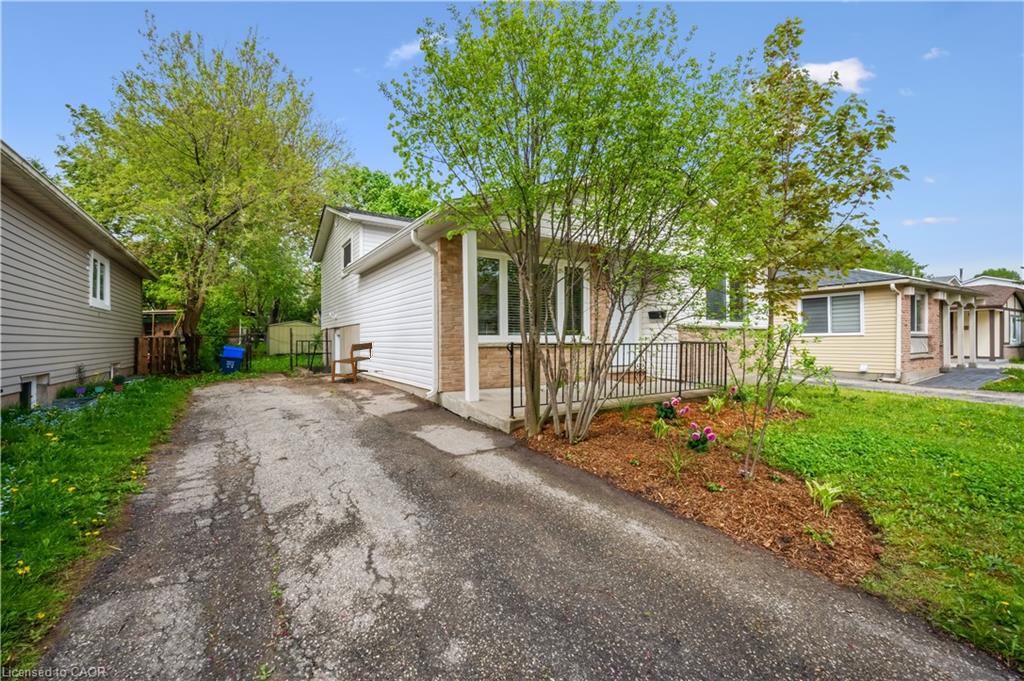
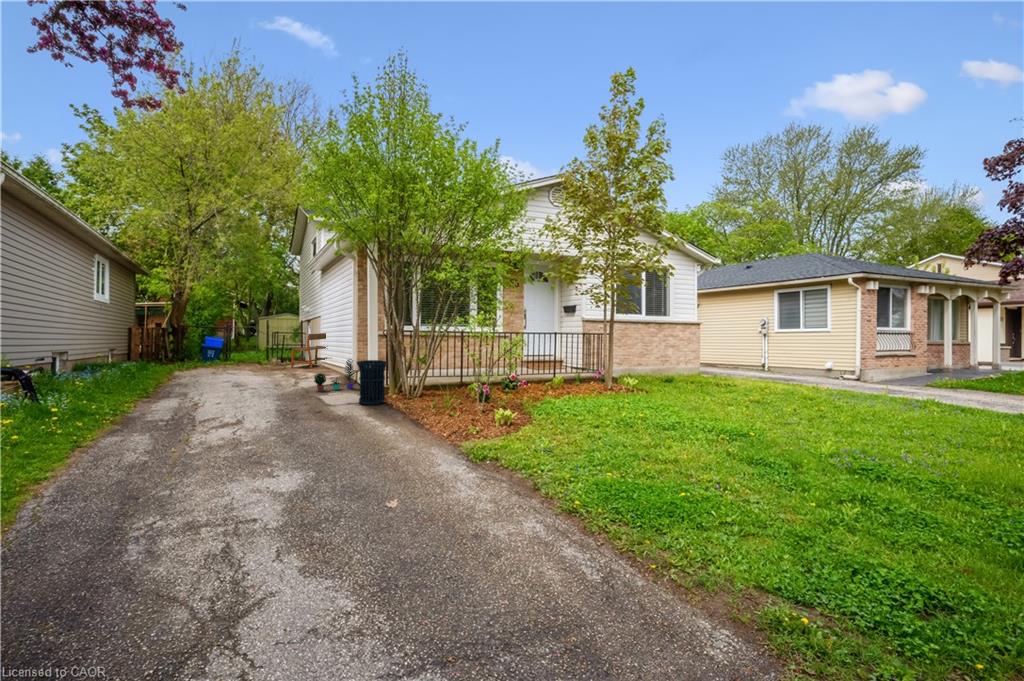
potted plant: present [75,363,126,393] -> present [314,359,355,391]
trash can: none [466,383,506,446] -> present [357,360,388,405]

